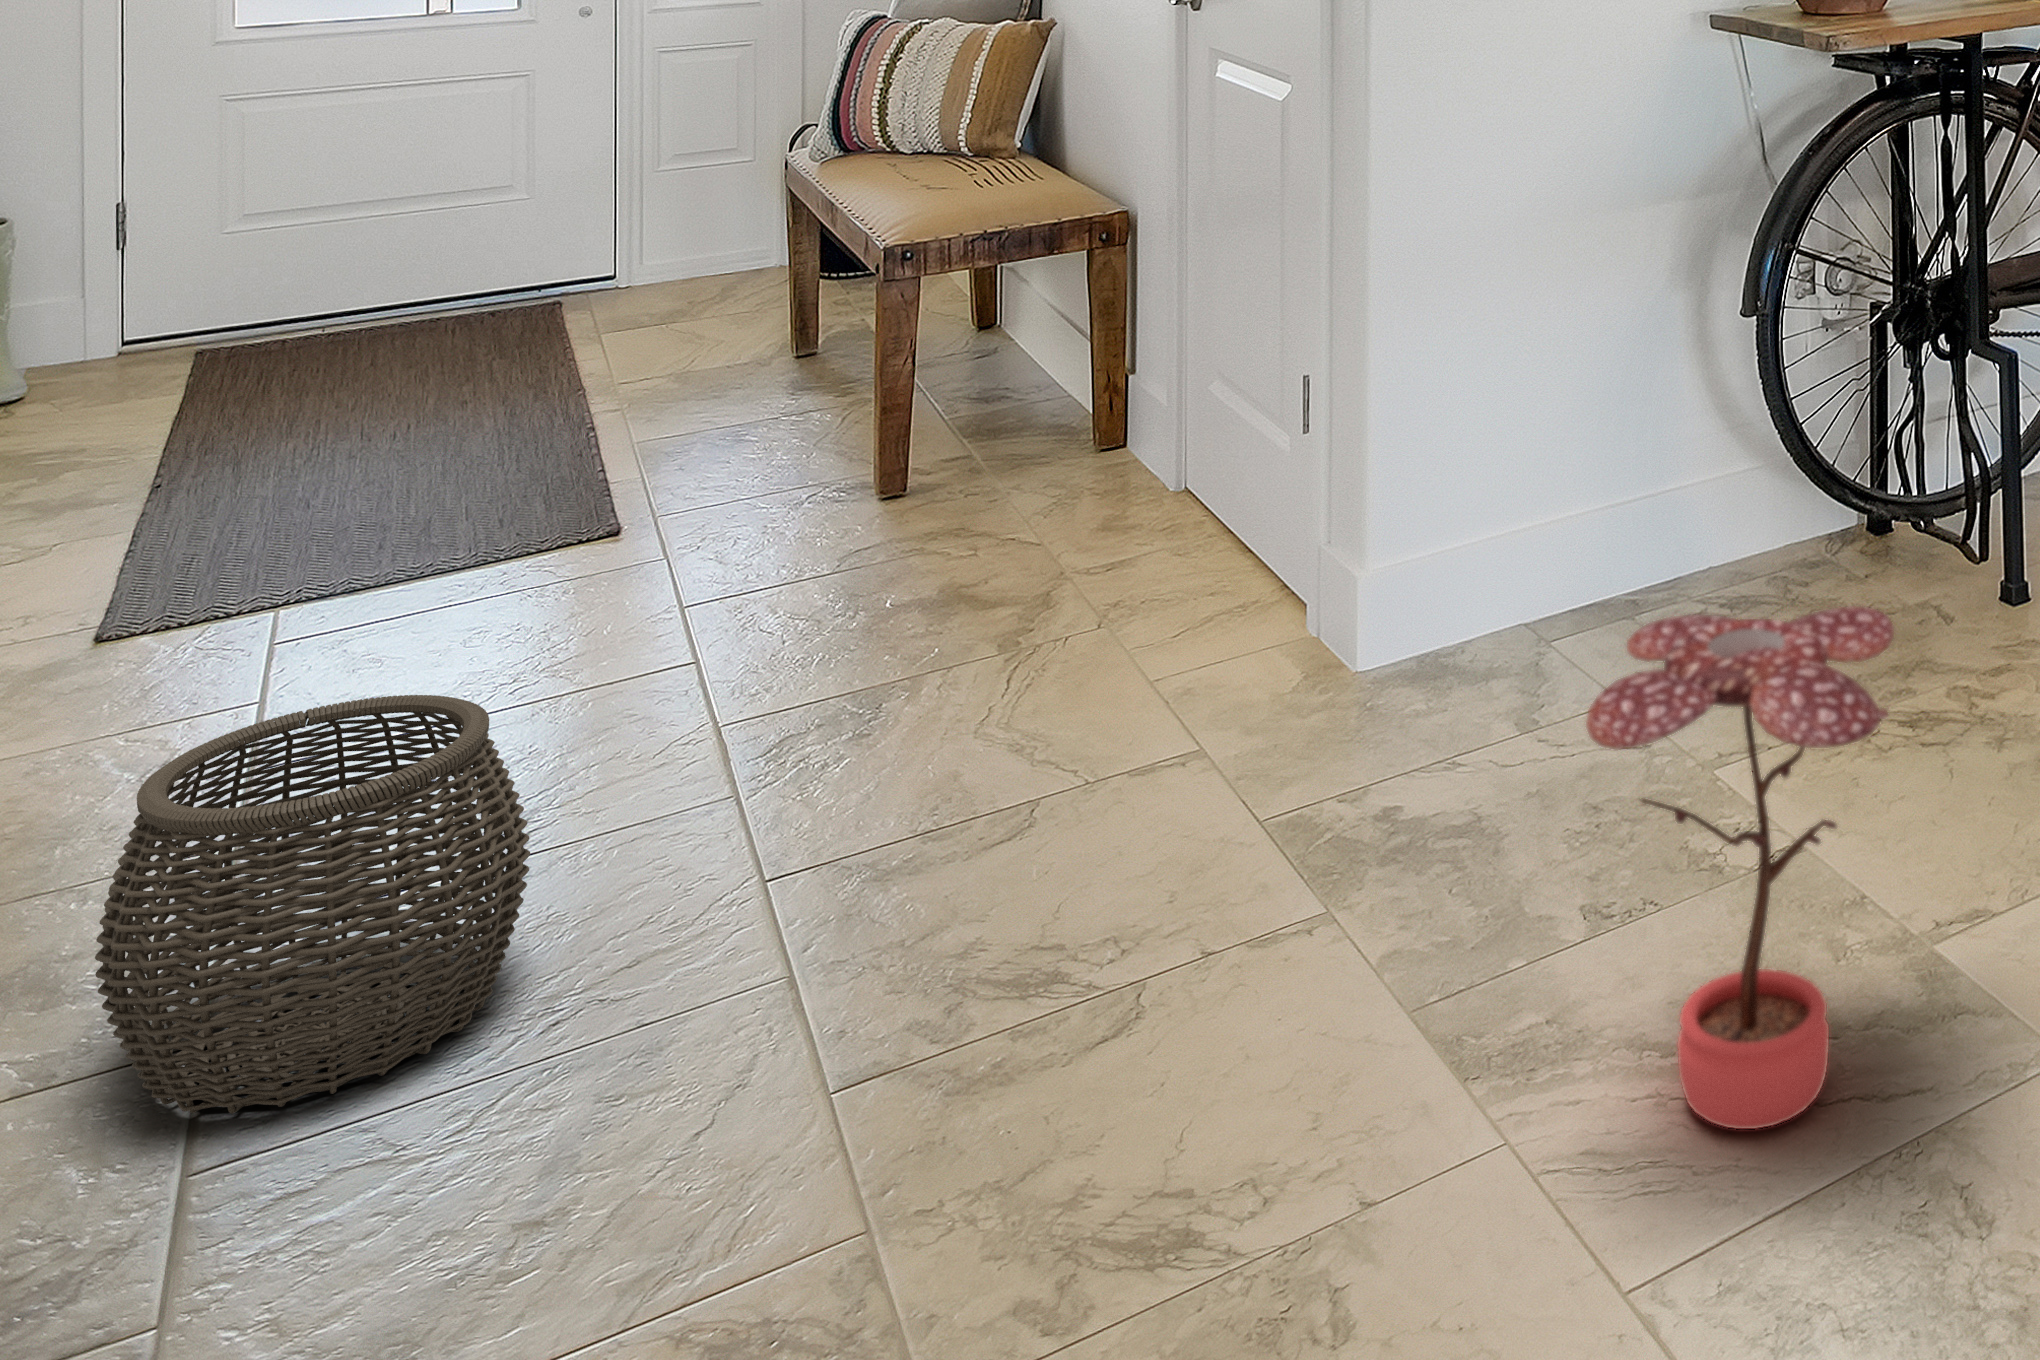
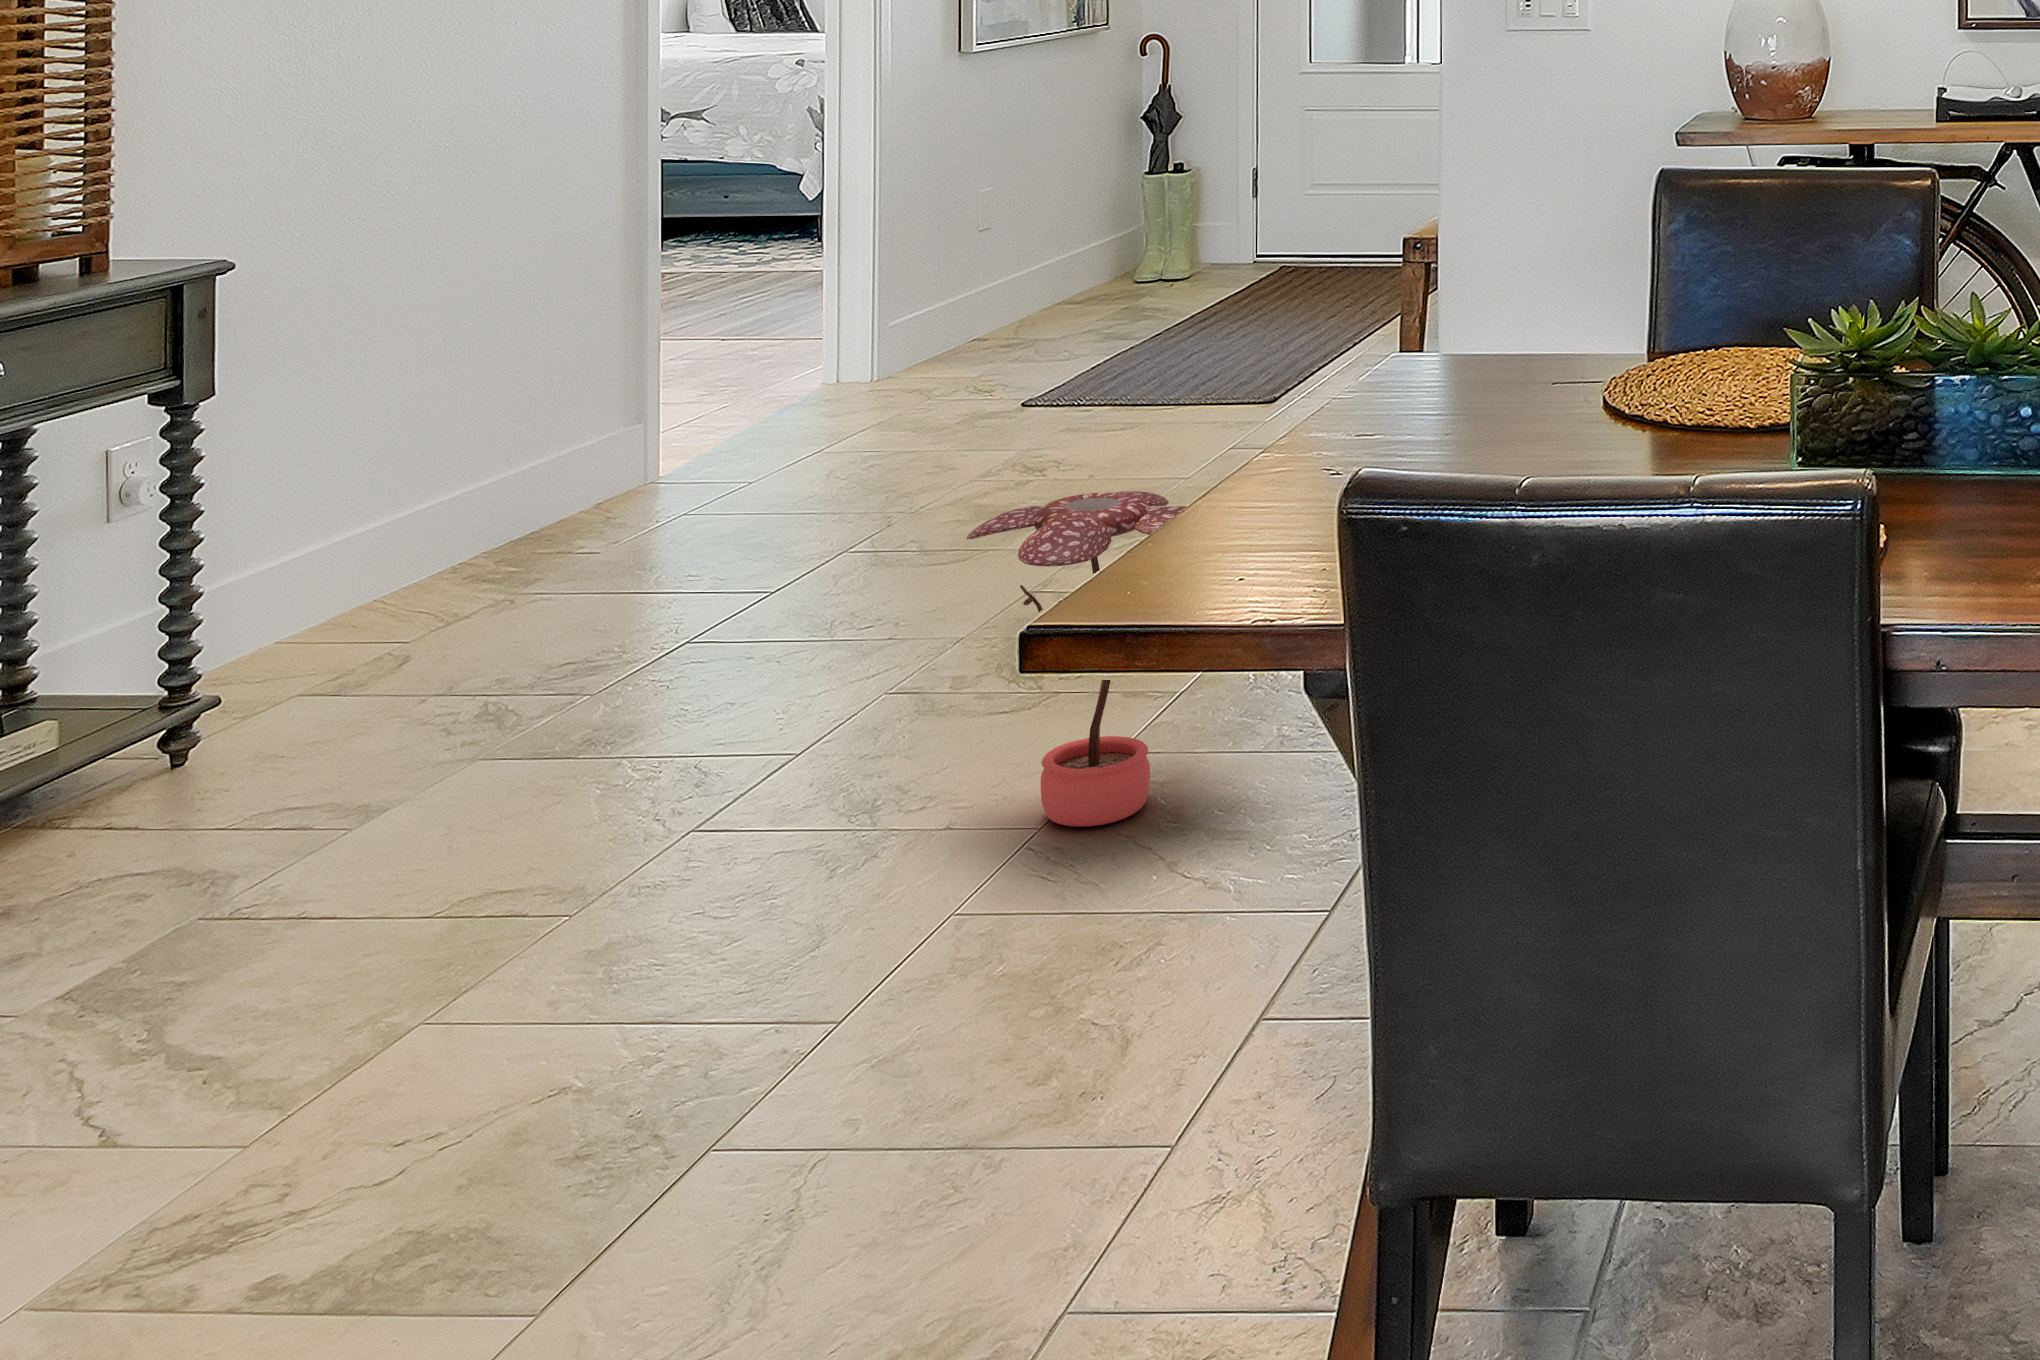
woven basket: present [95,695,530,1114] -> none [659,414,868,605]

